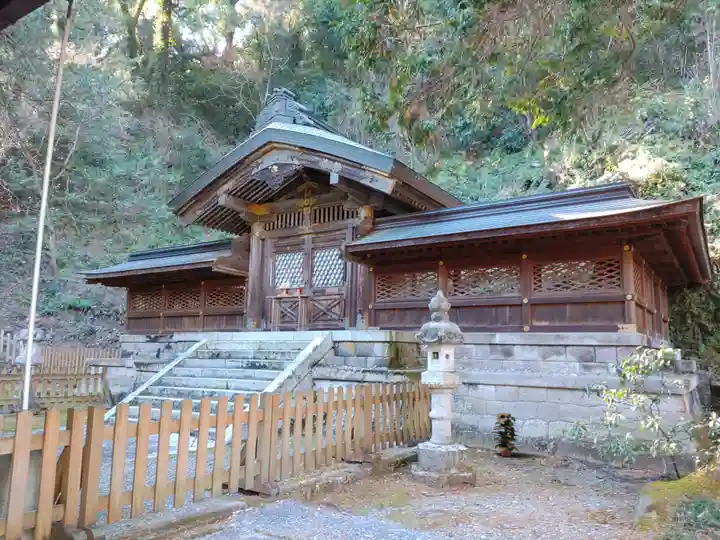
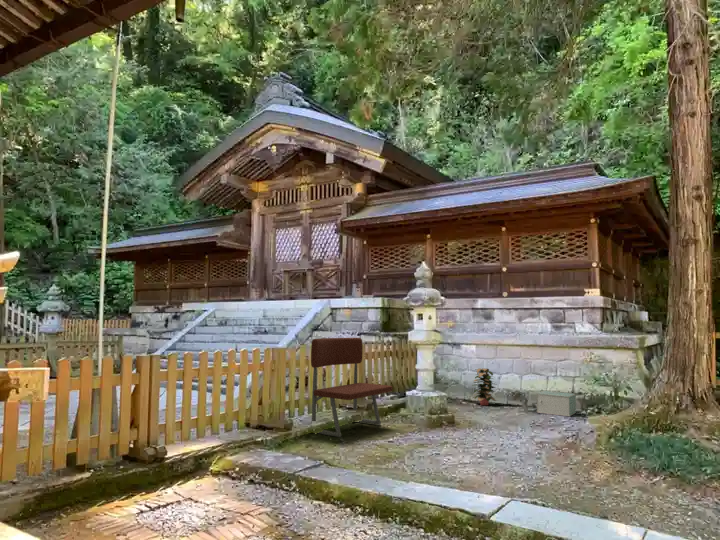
bench: none [305,380,404,505] -> present [311,338,393,437]
storage box: none [568,441,614,473] -> present [536,391,576,416]

